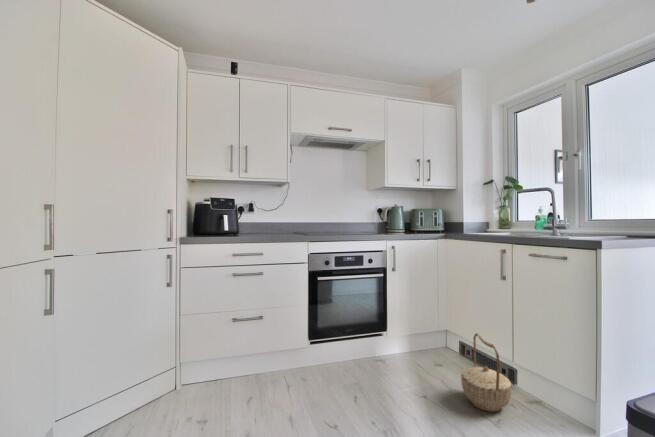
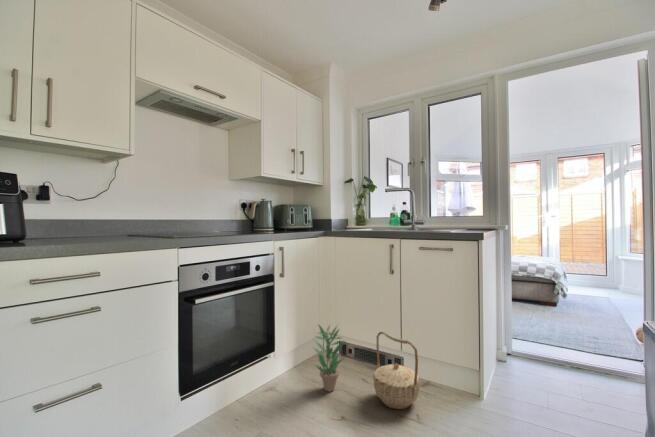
potted plant: none [410,314,444,378] -> present [314,325,345,392]

